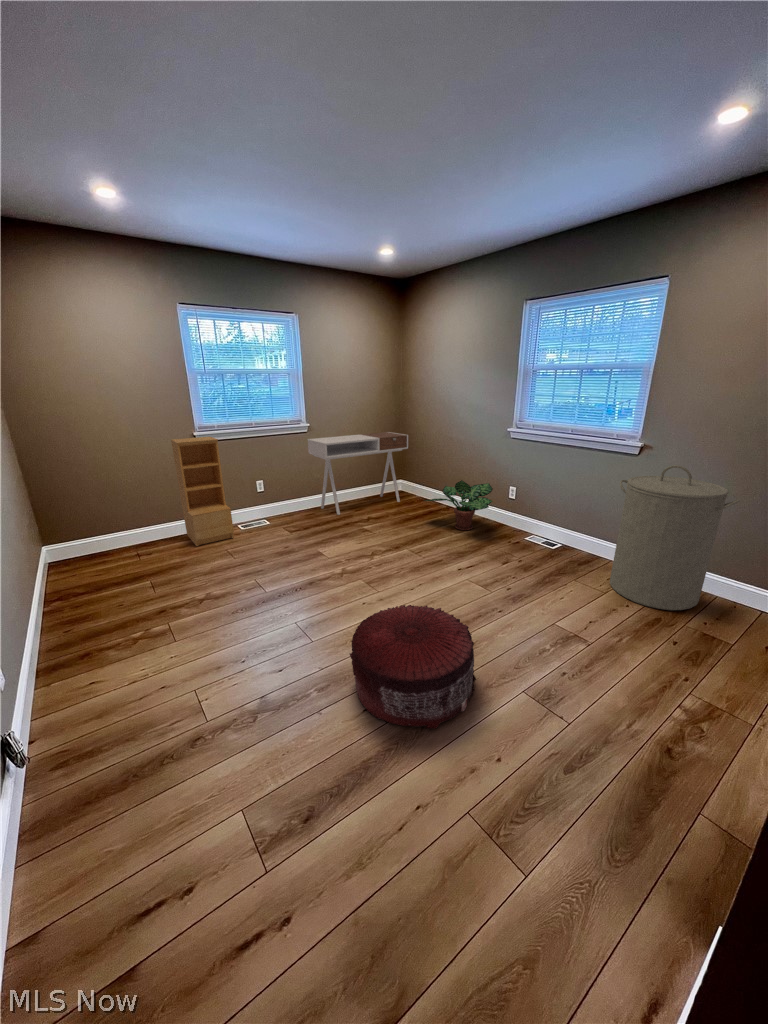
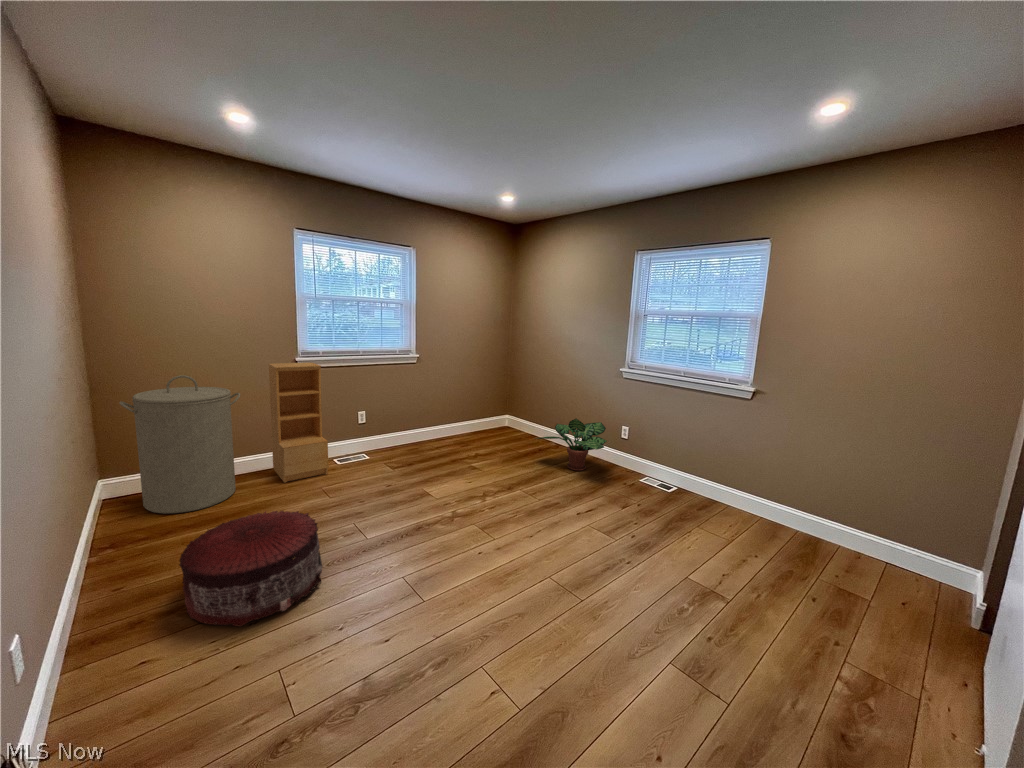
desk: present [308,432,408,515] -> none [415,366,518,450]
laundry hamper: present [610,465,740,610] -> present [119,375,240,514]
pouf: present [350,605,476,729] -> present [179,511,322,626]

